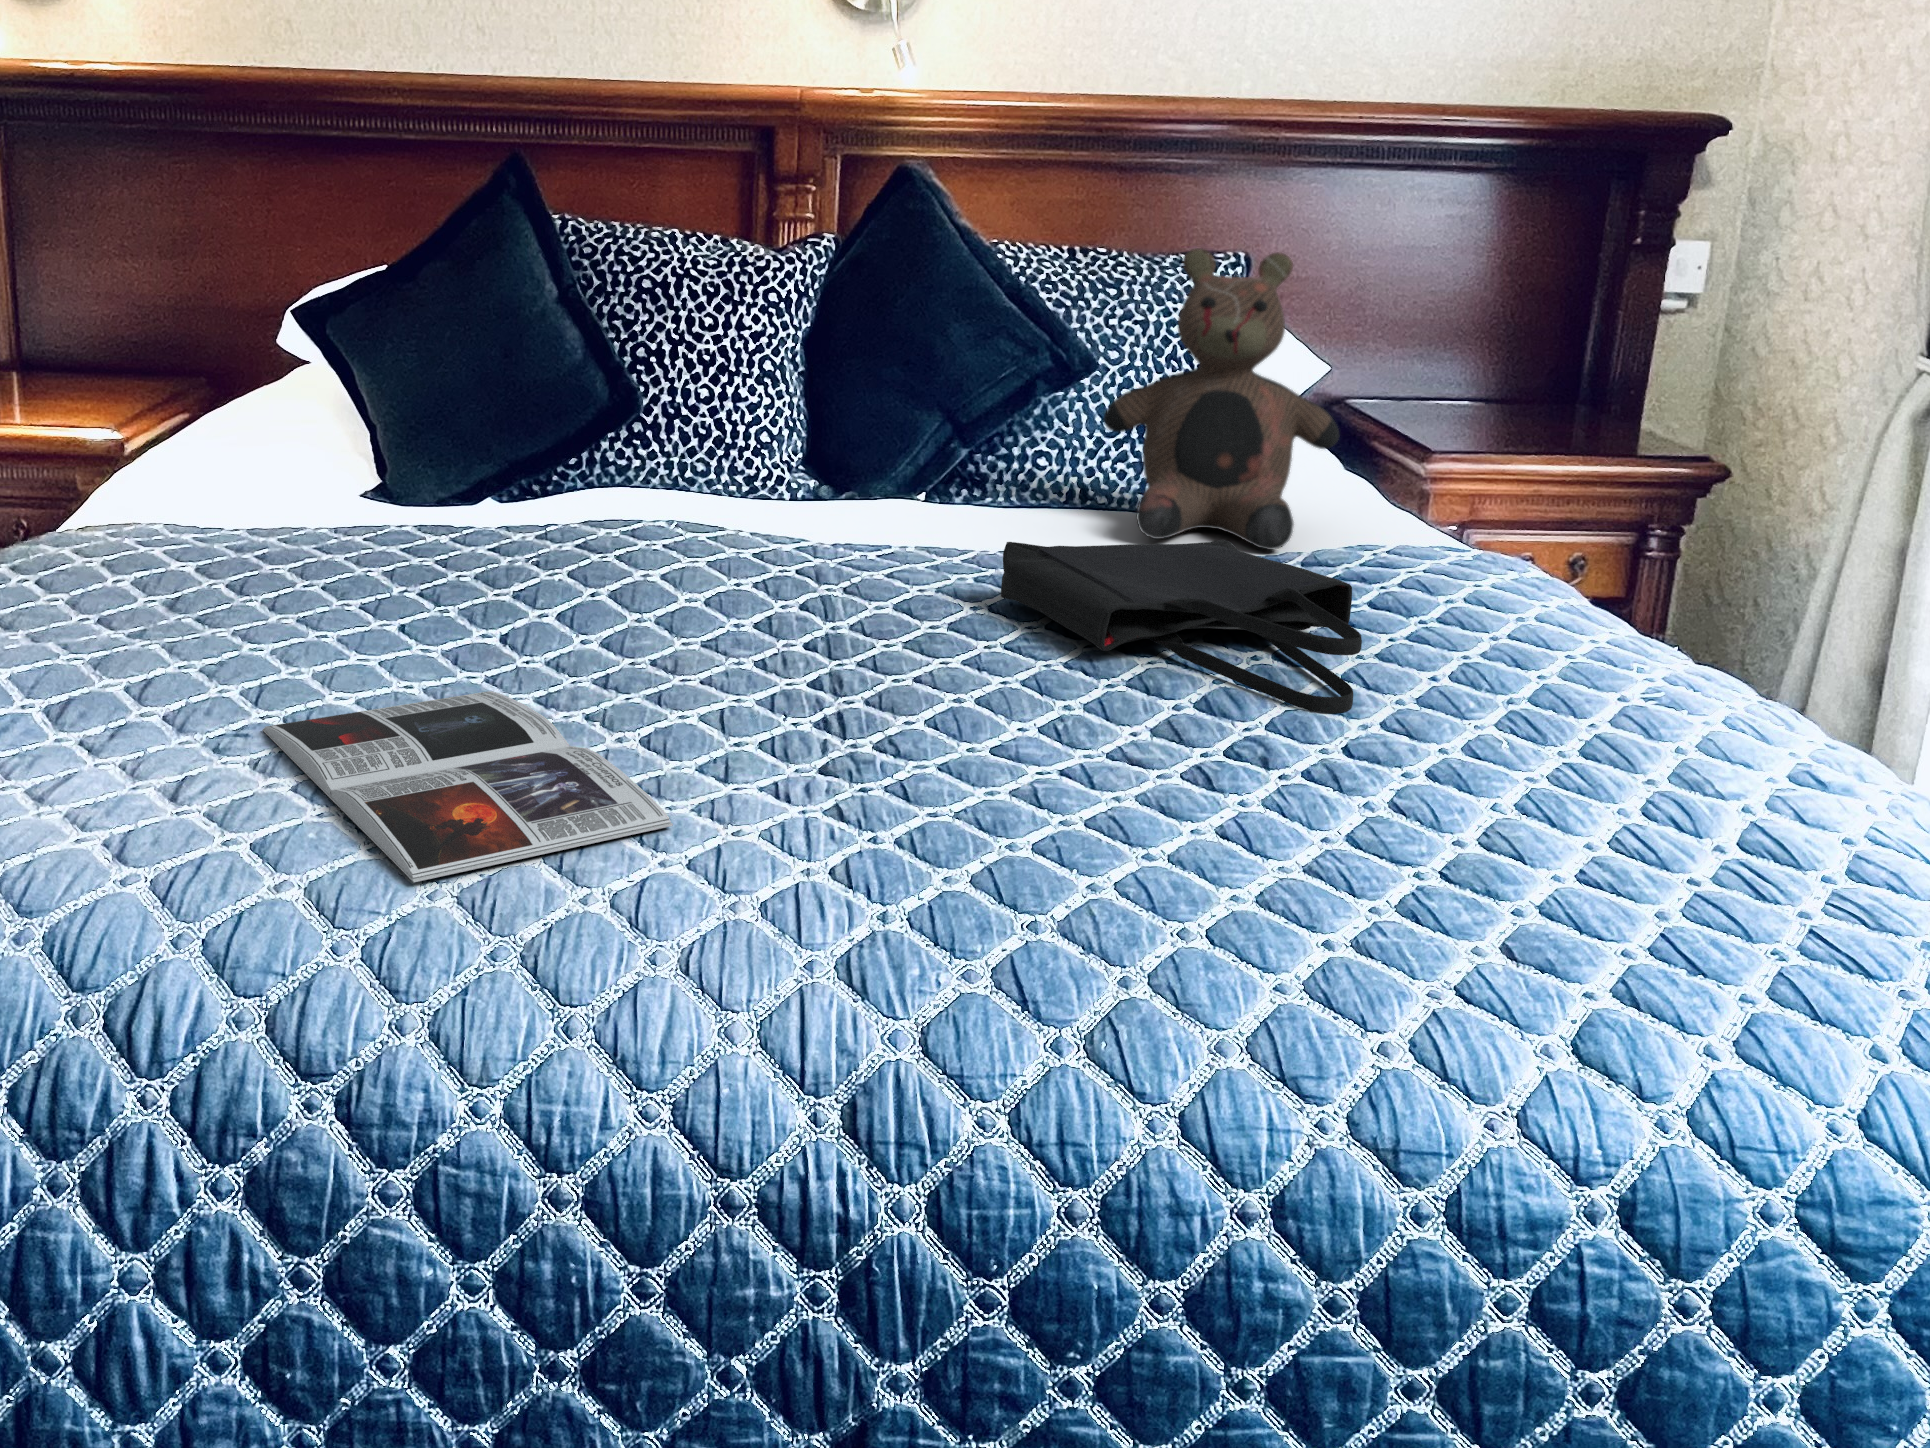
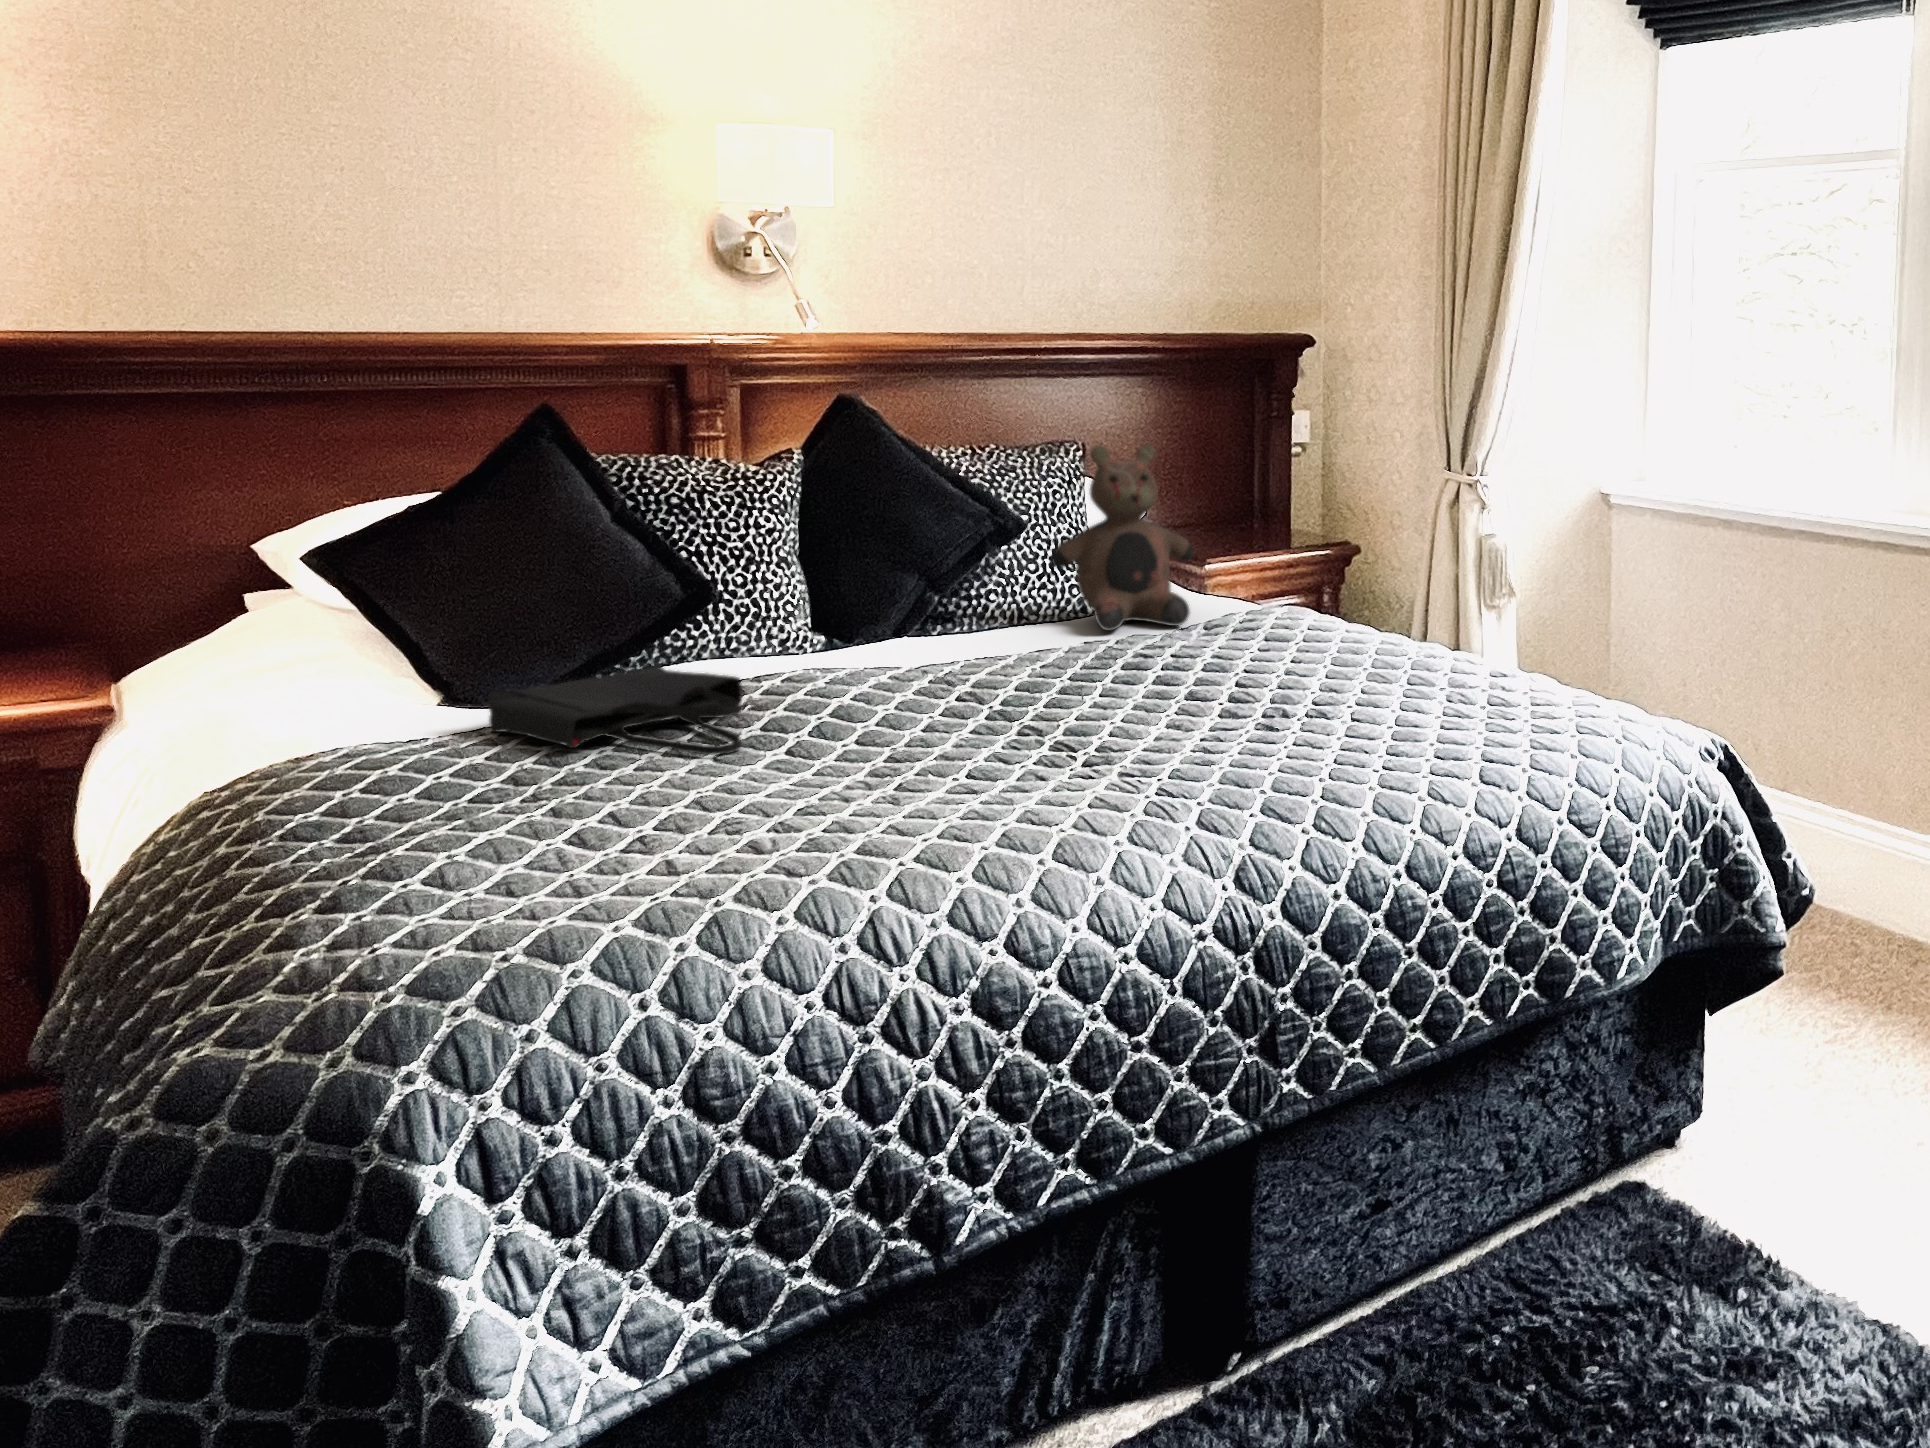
tote bag: present [1001,540,1362,713] -> present [488,666,742,755]
magazine: present [263,691,673,882] -> none [748,772,1058,846]

